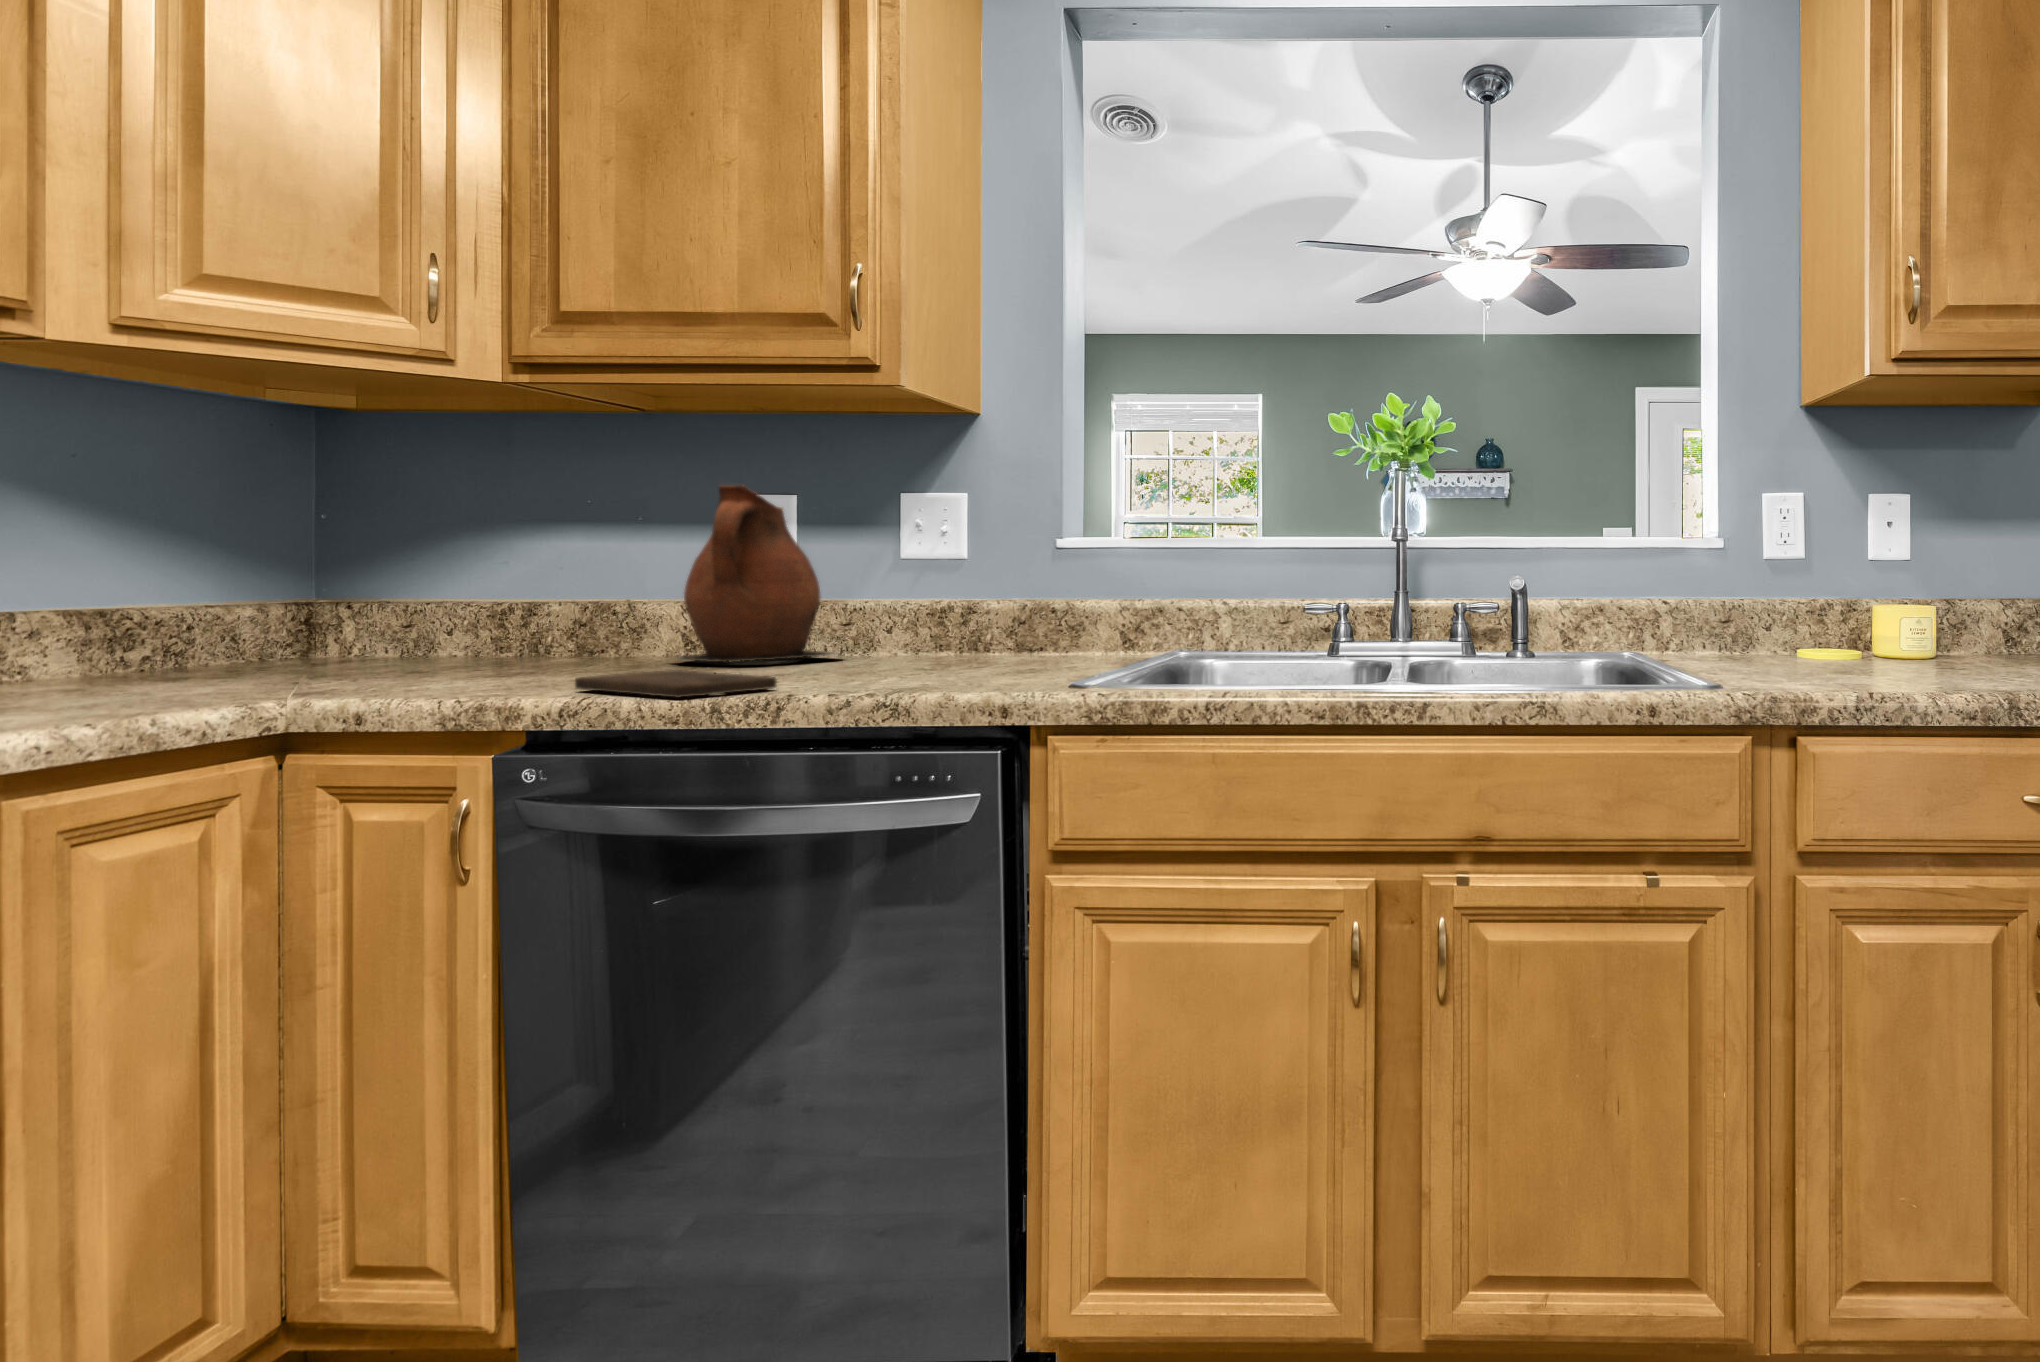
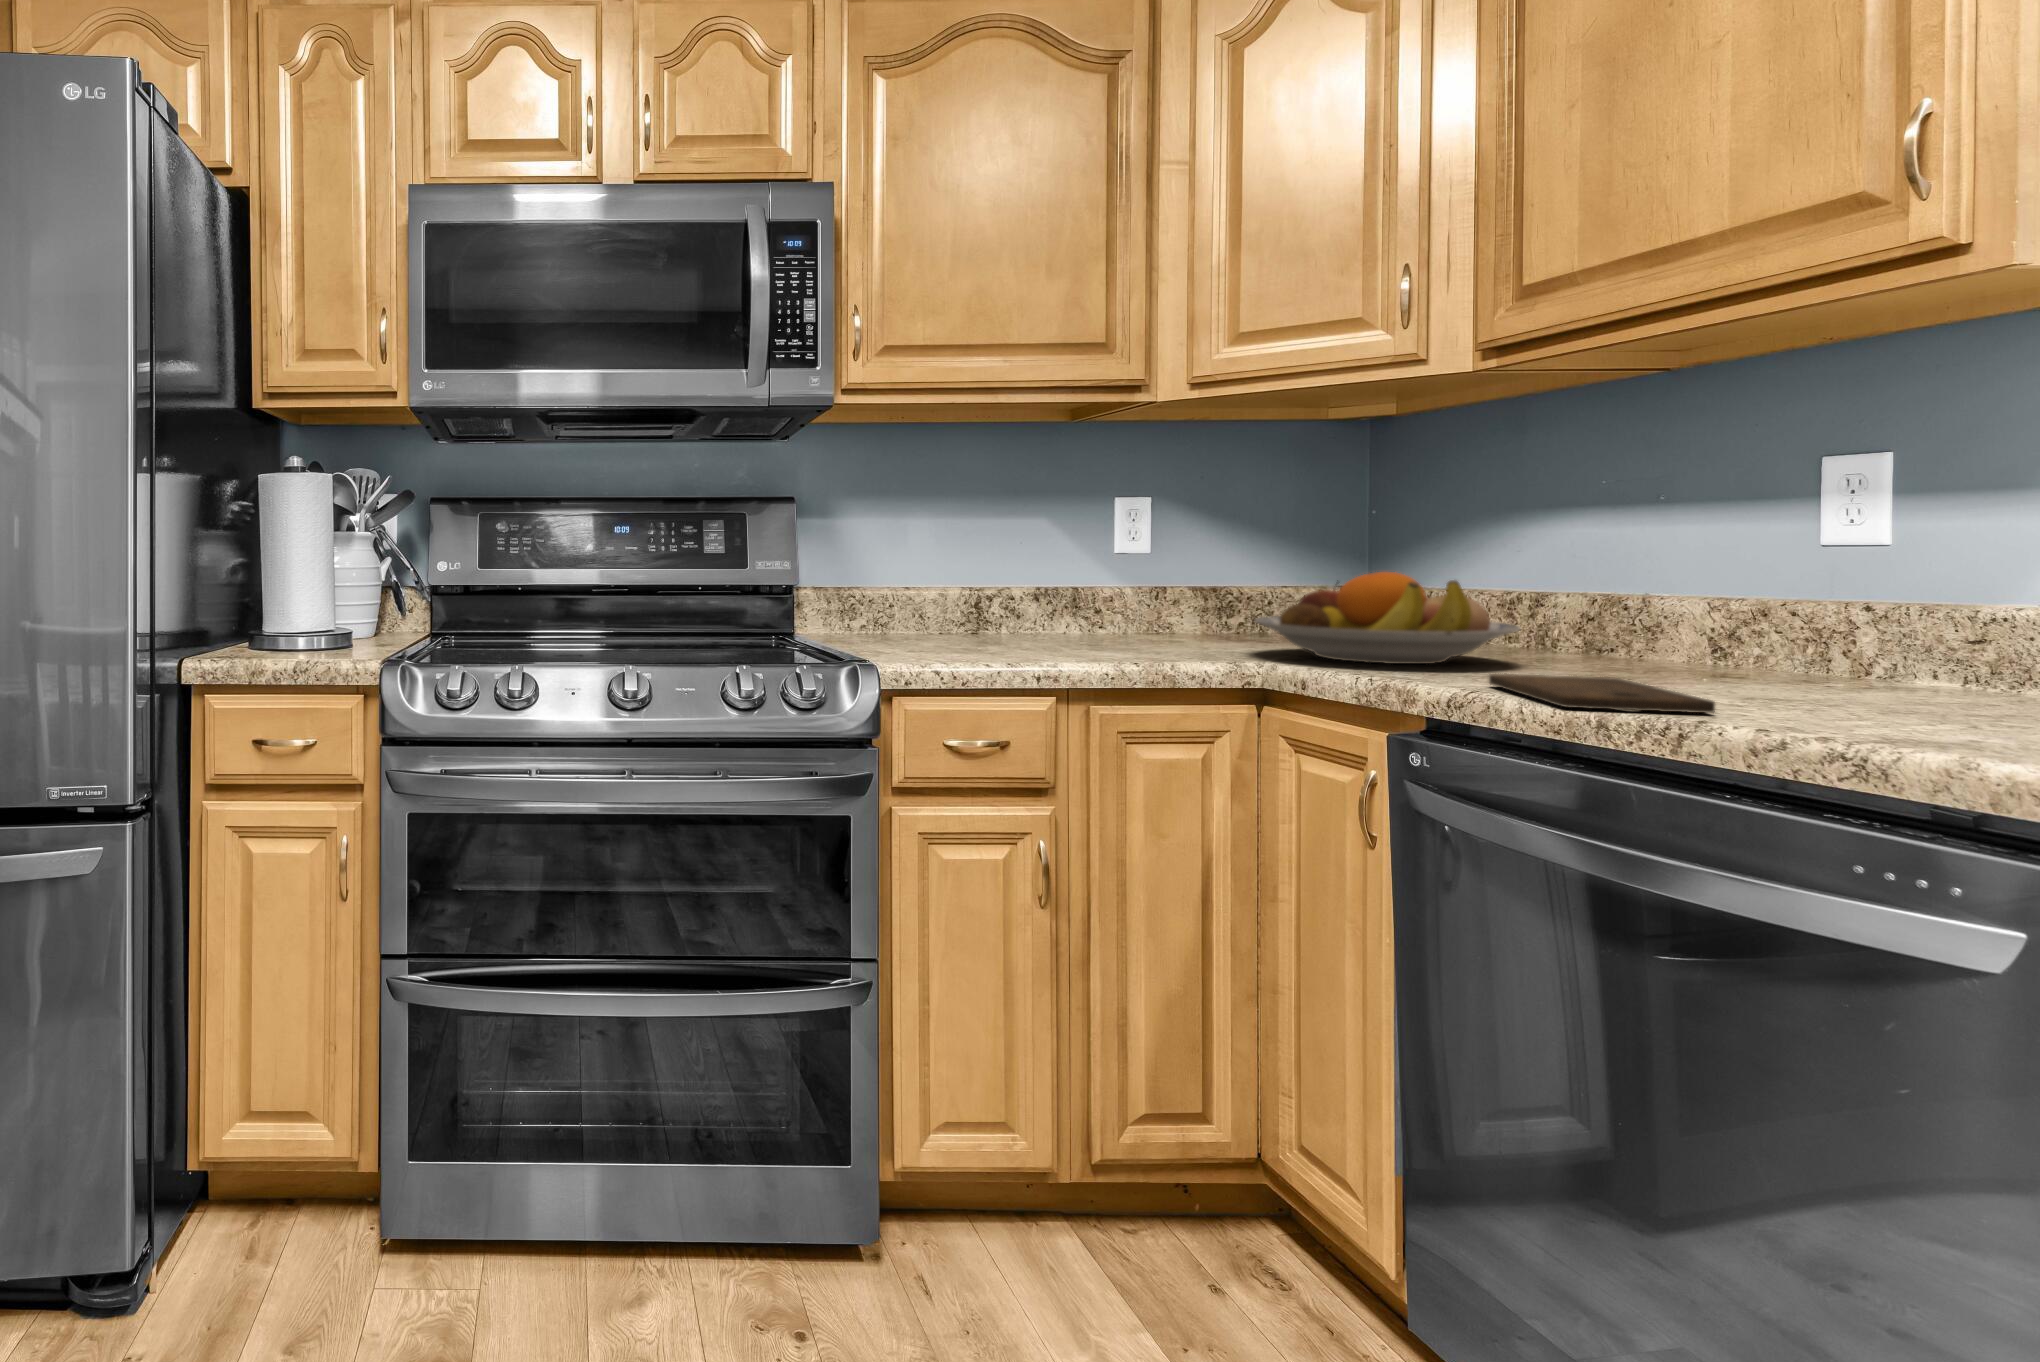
ceramic pitcher: present [679,485,842,662] -> none [1662,480,1953,686]
fruit bowl: none [234,571,559,686] -> present [1255,572,1520,664]

